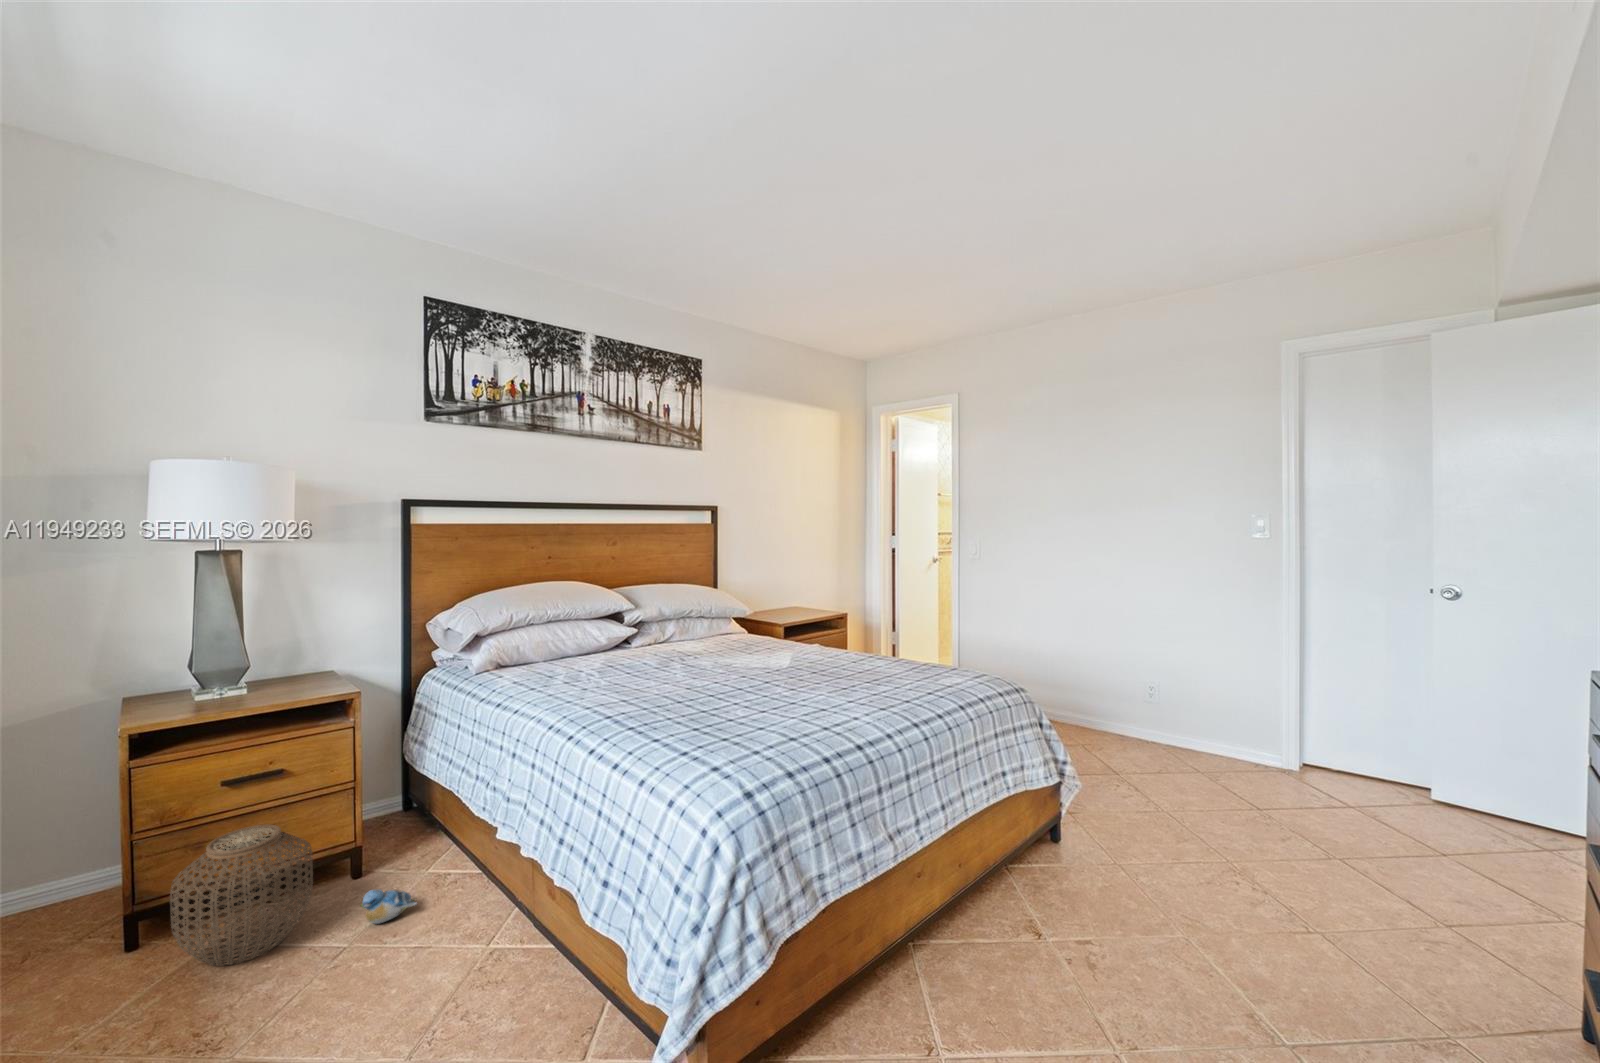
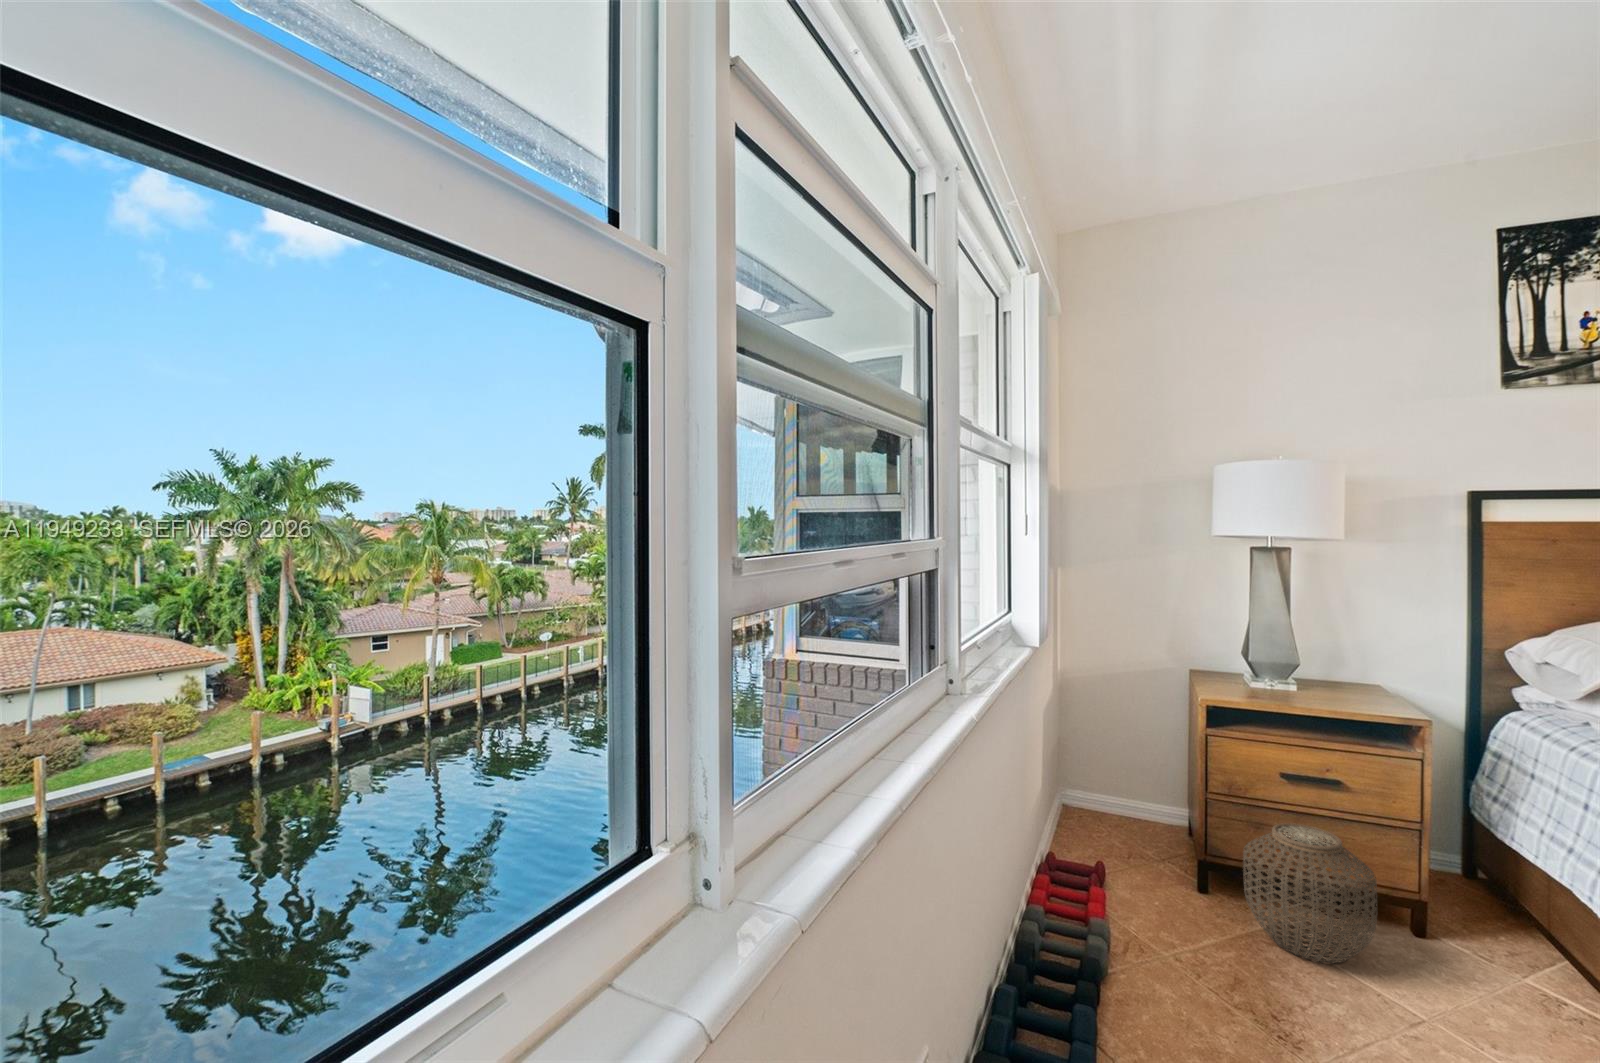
plush toy: present [361,889,417,924] -> none [1441,962,1525,1017]

